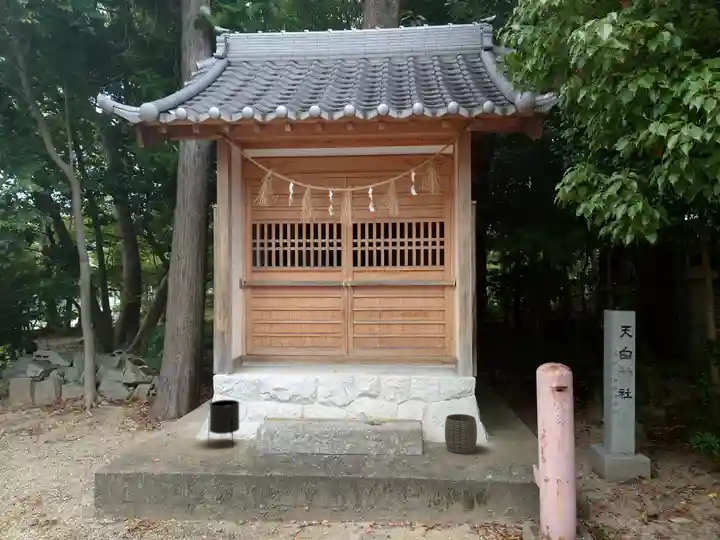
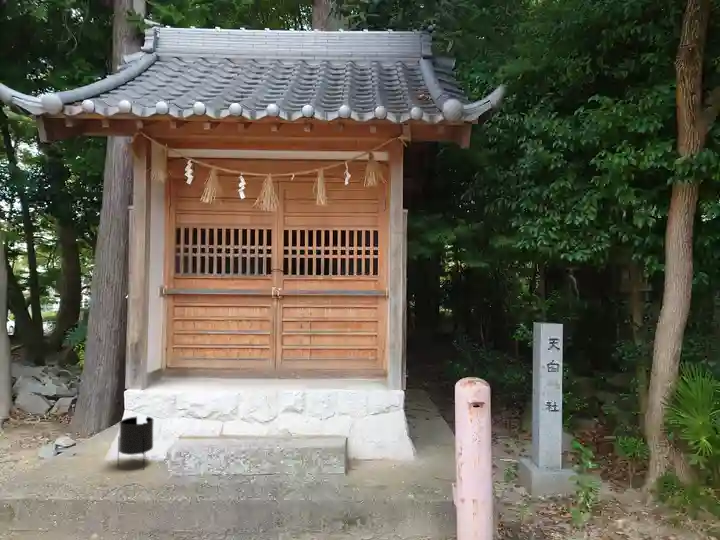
woven basket: present [445,414,477,454] -> none [371,431,404,474]

